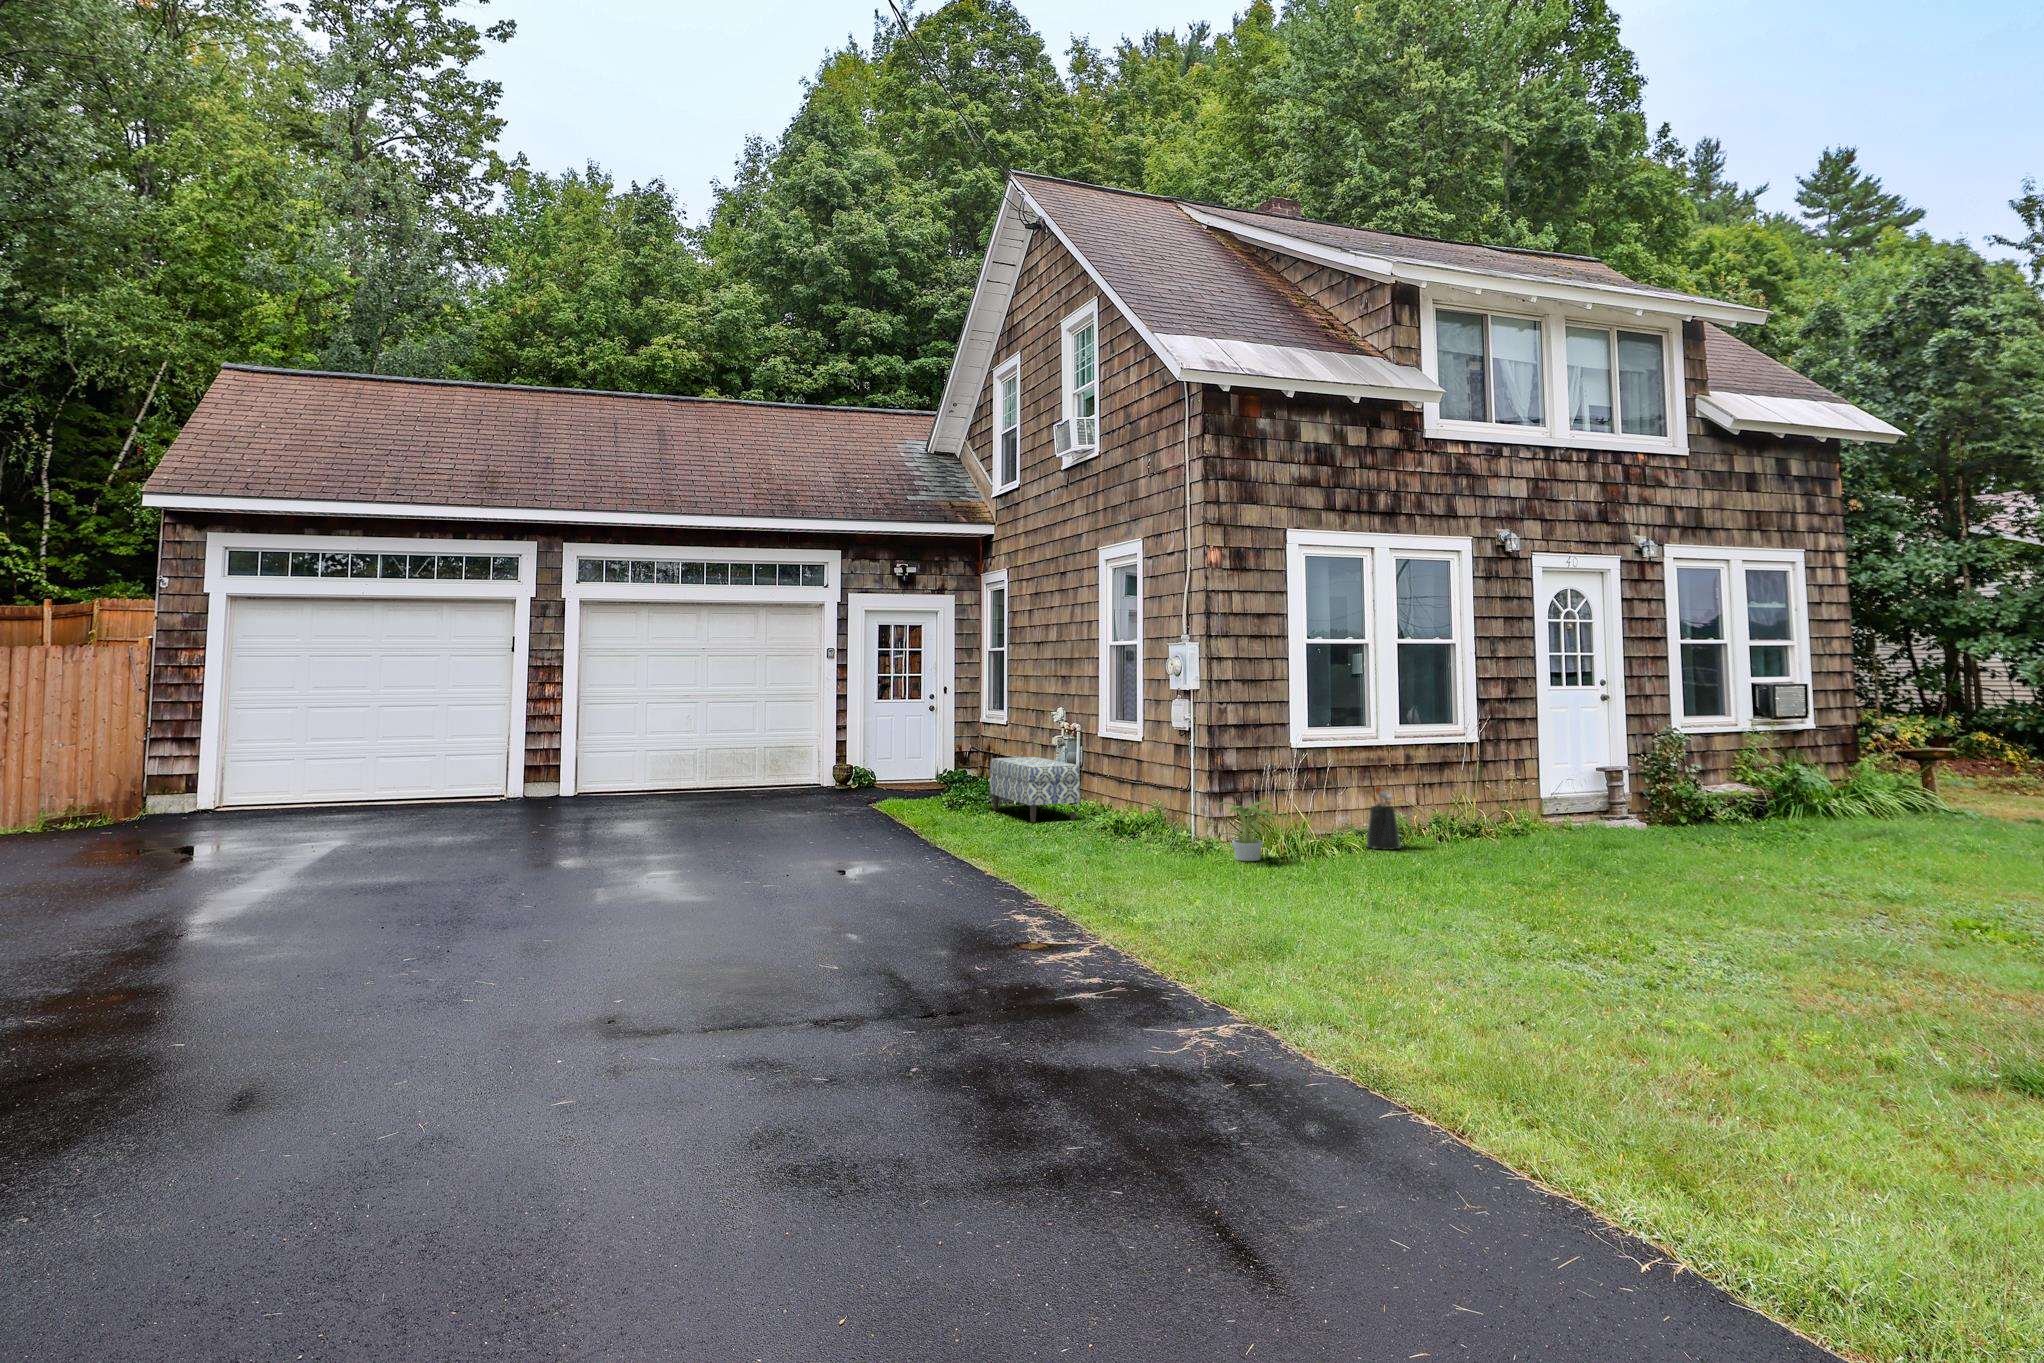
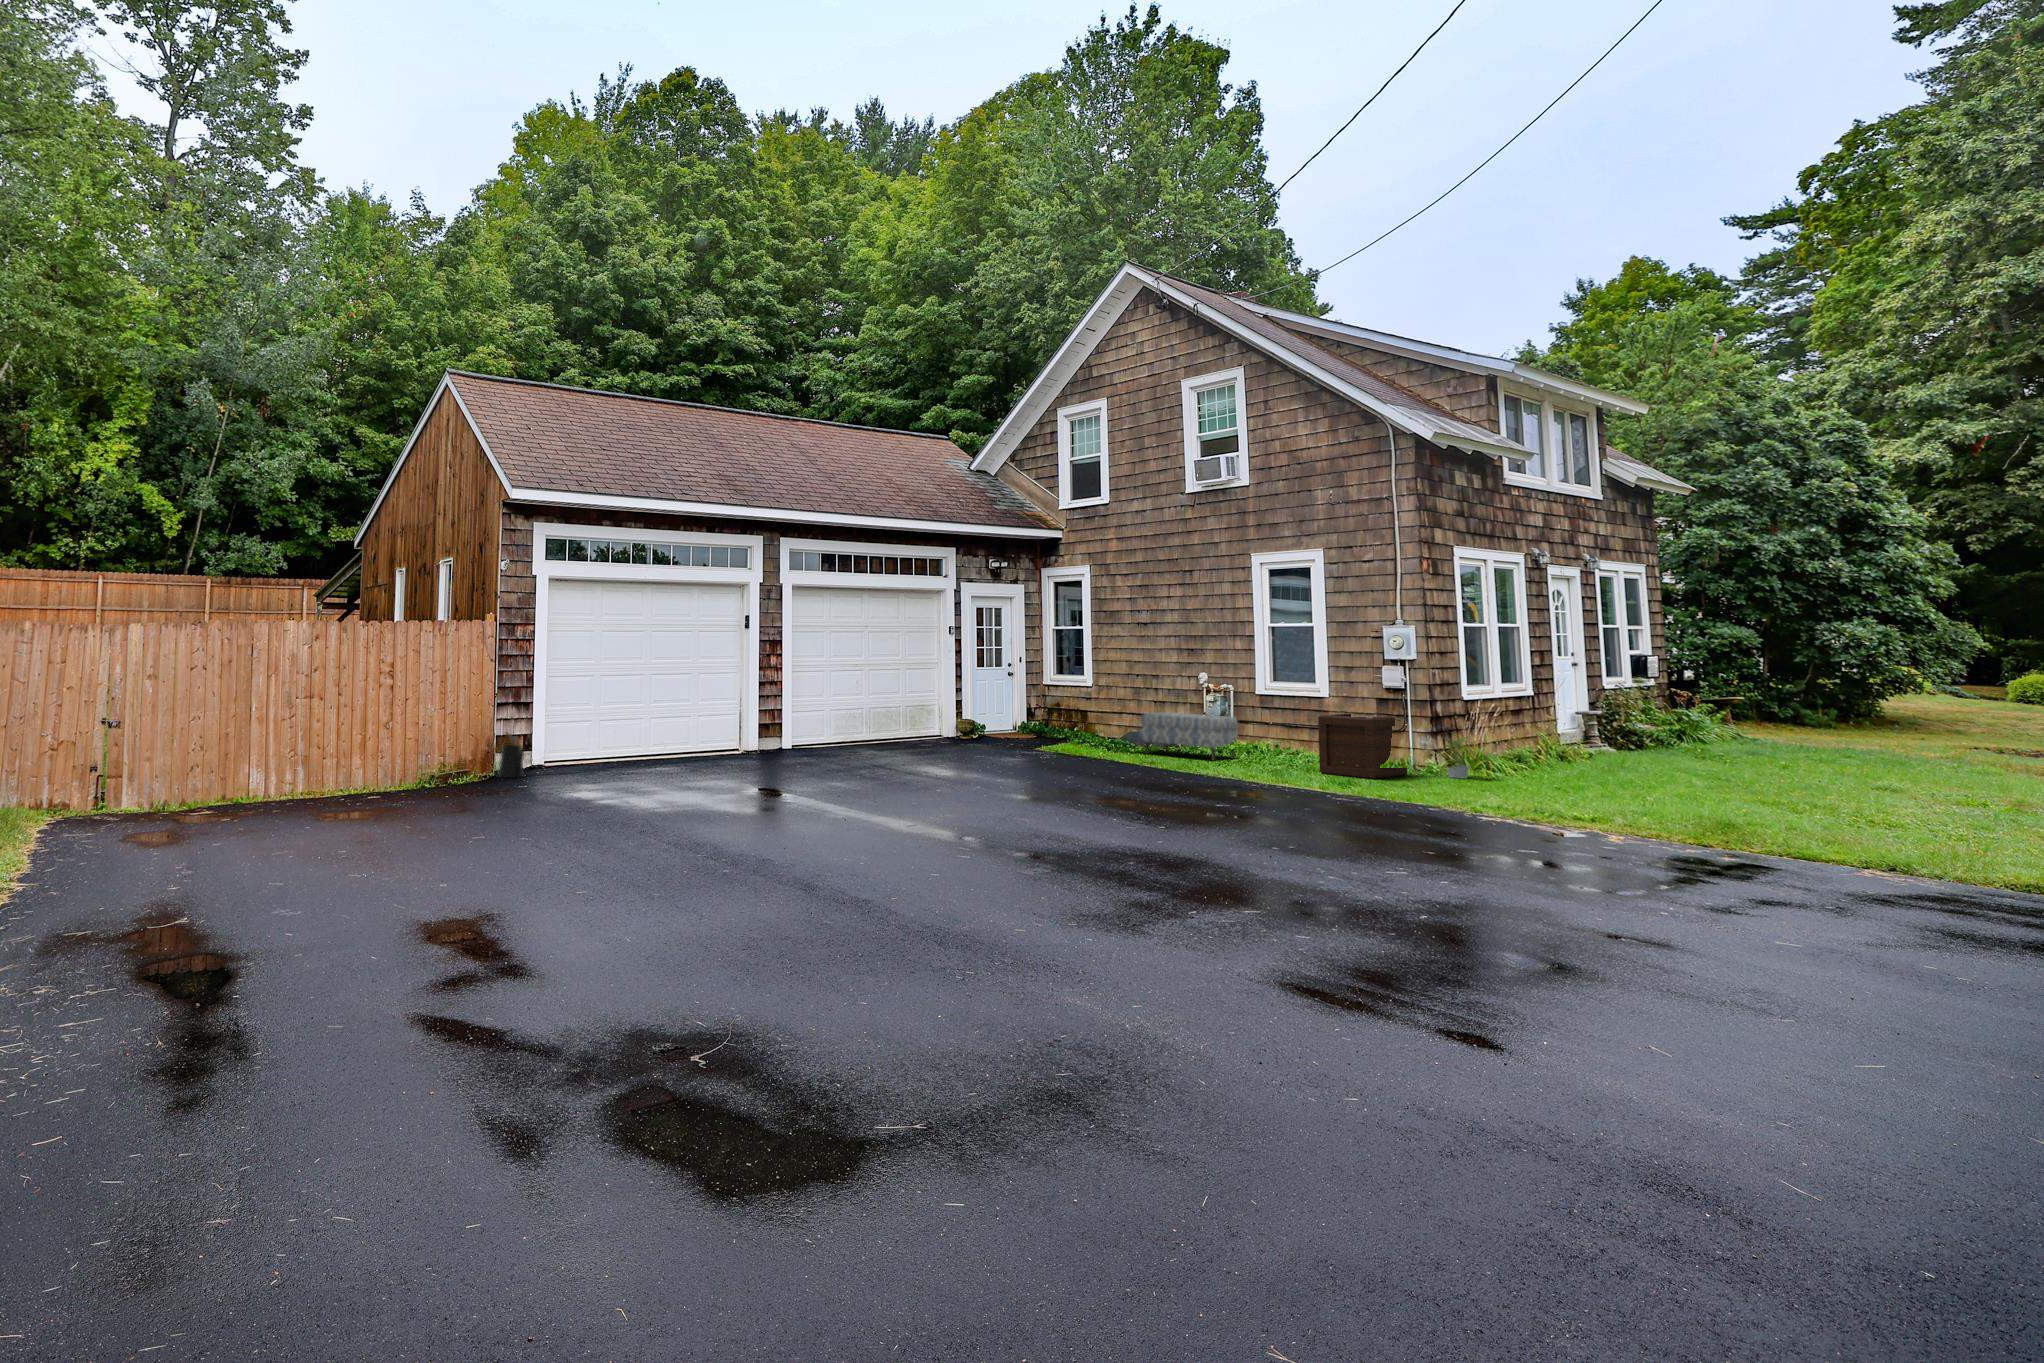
wooden crate: none [1084,764,1191,858] -> present [1318,714,1407,779]
watering can: present [1366,786,1401,850] -> present [498,732,524,778]

